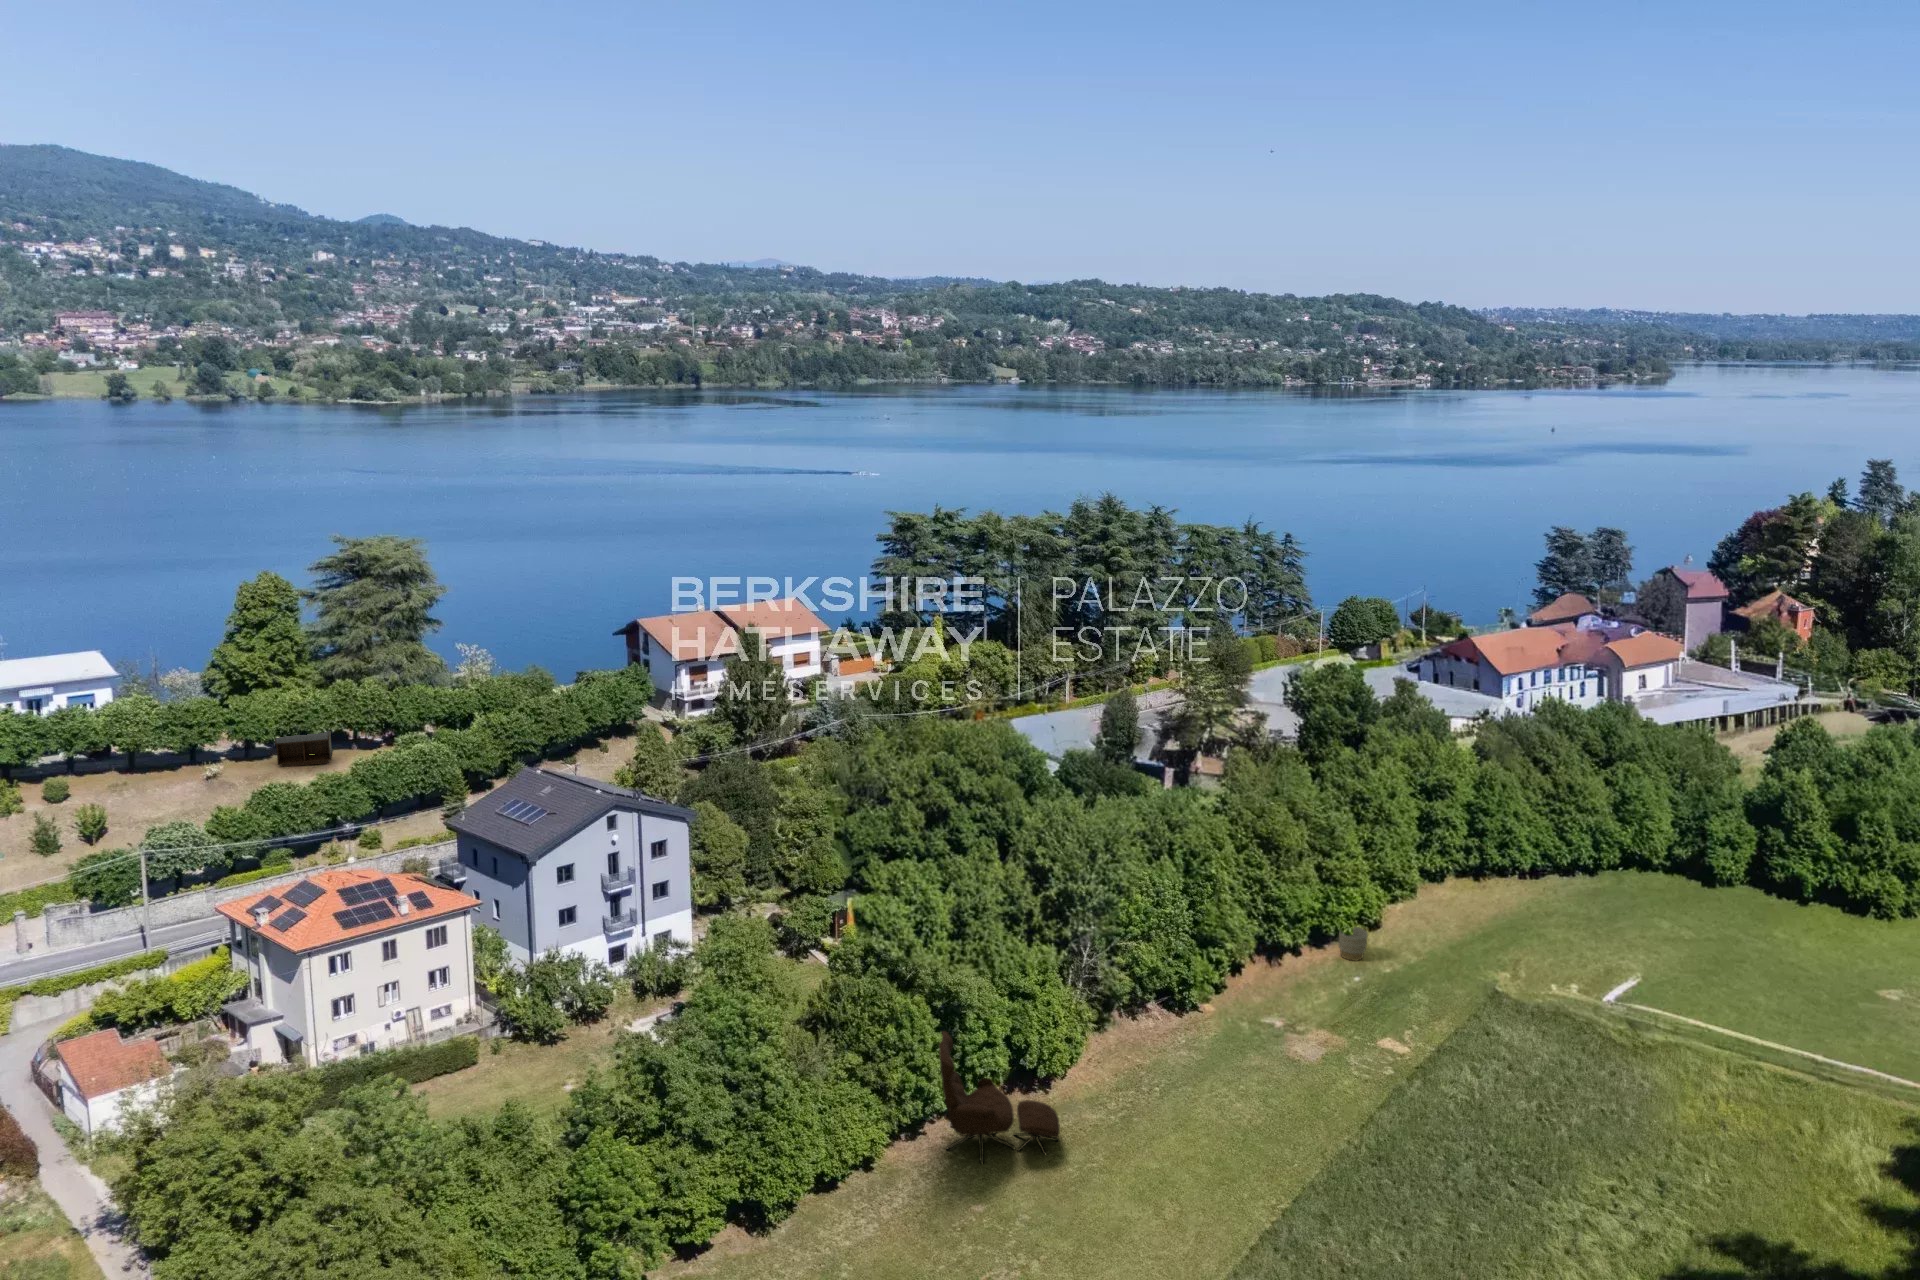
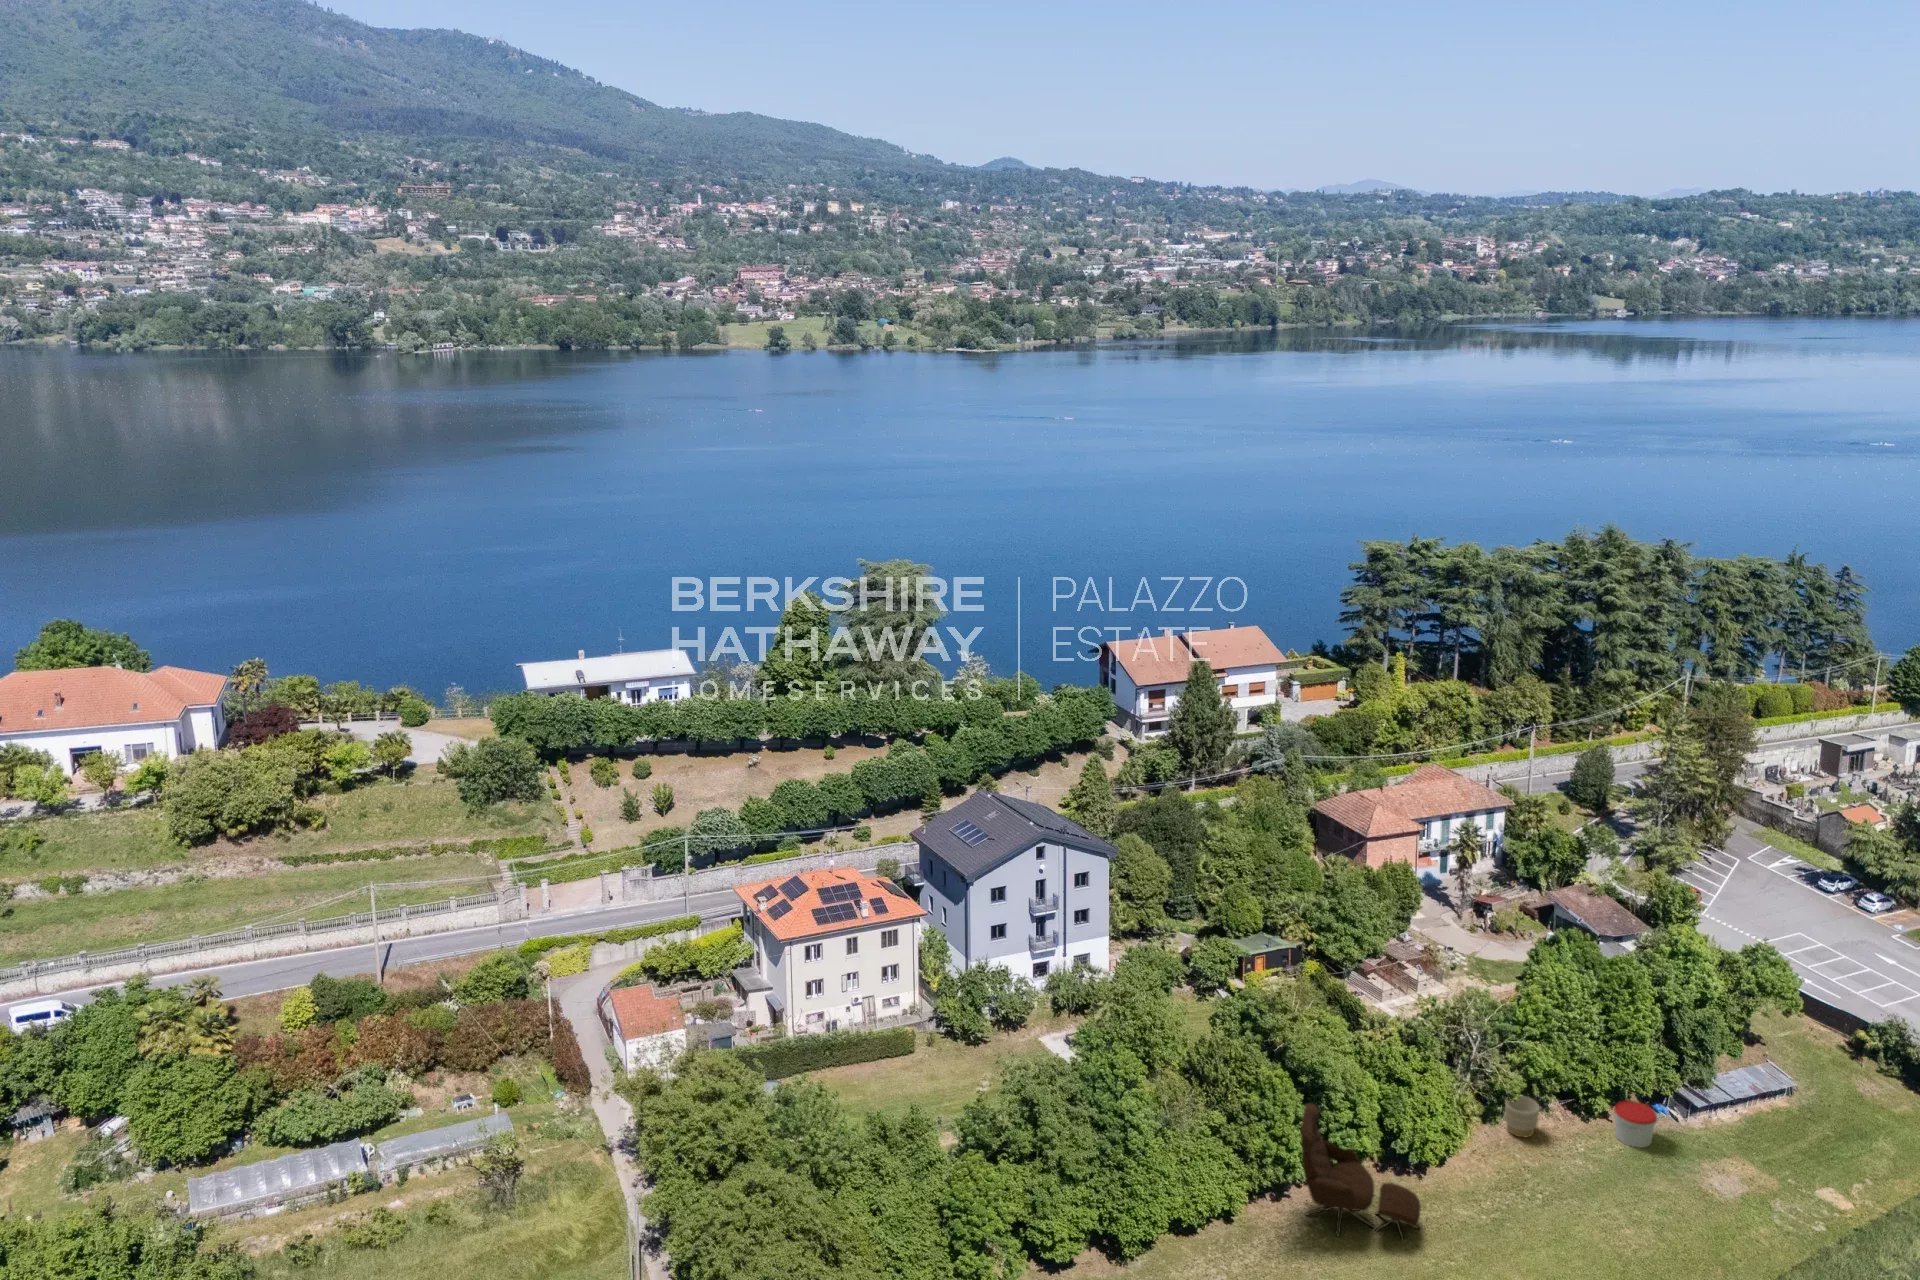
bench: present [275,731,333,767] -> none [800,728,844,758]
planter: present [1339,926,1368,961] -> present [1505,1096,1539,1137]
bucket: none [1209,989,1247,1031] -> present [1614,1100,1657,1148]

